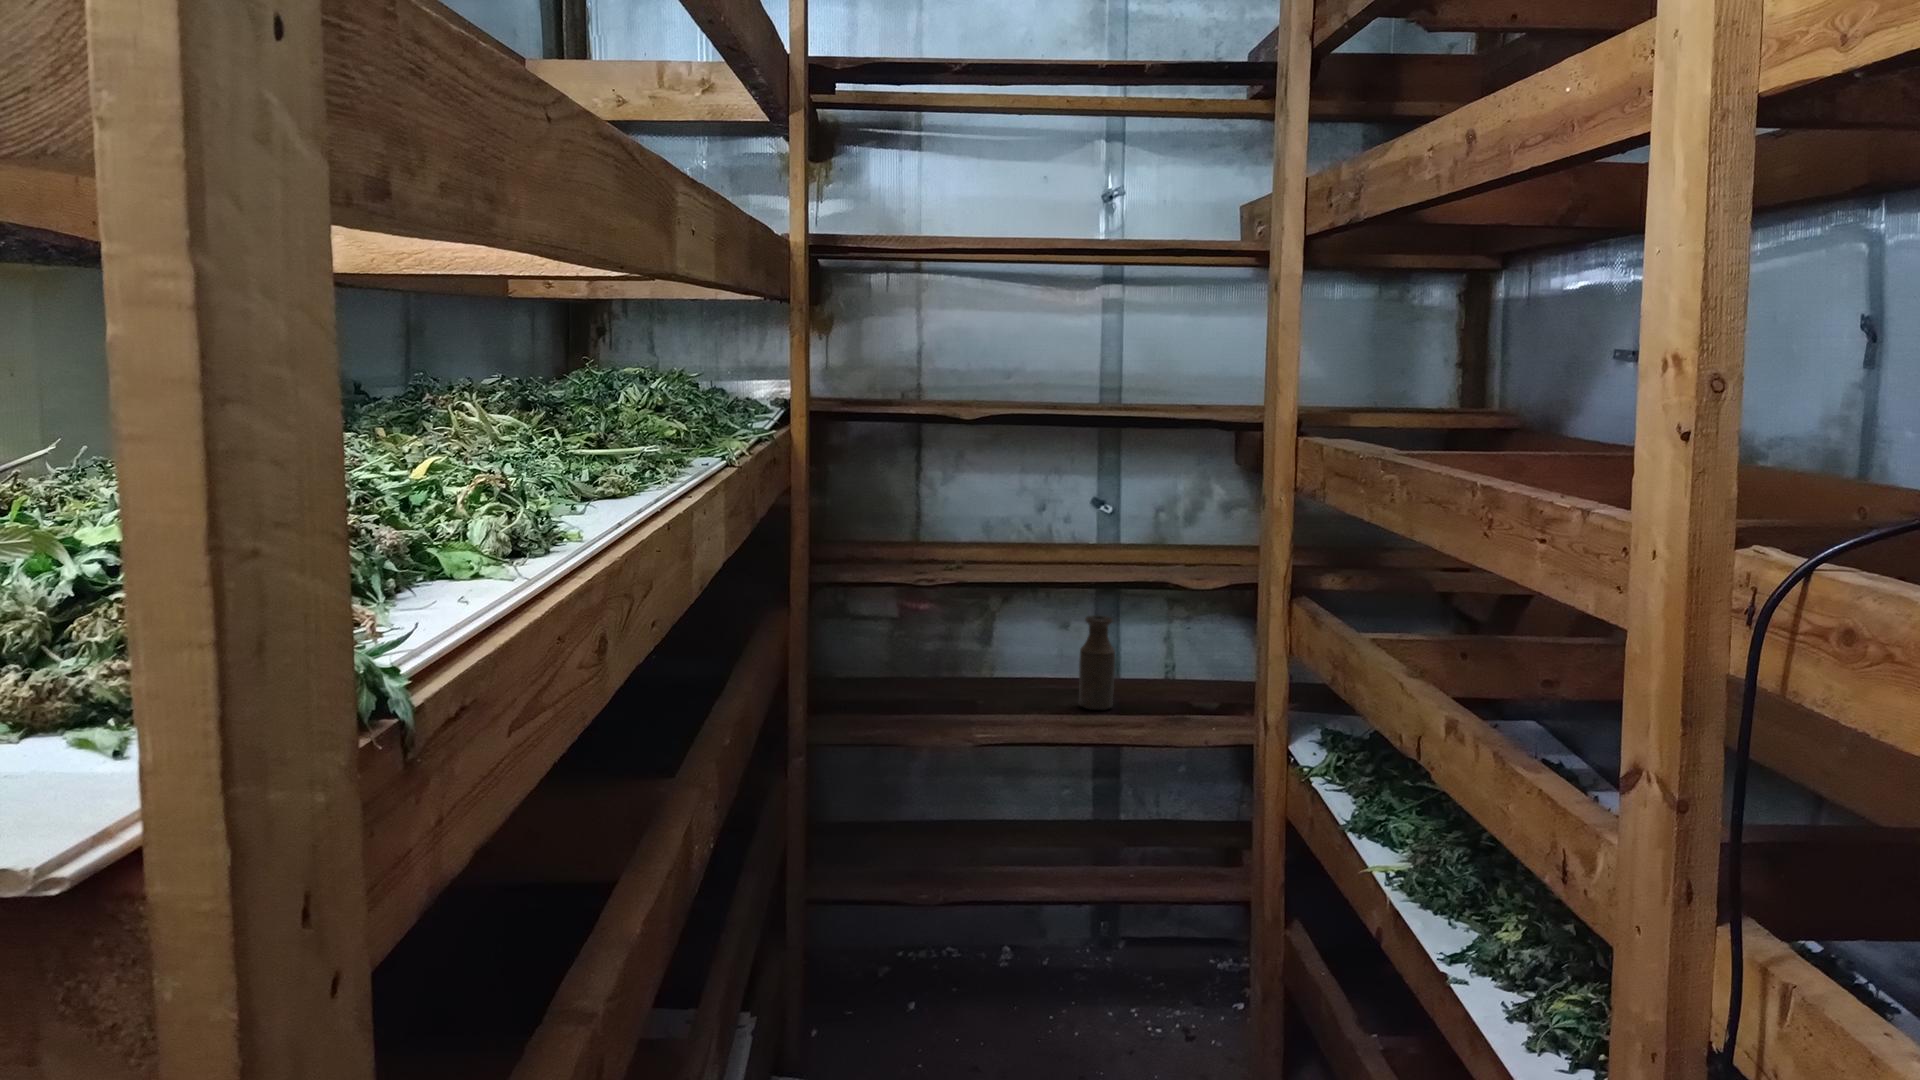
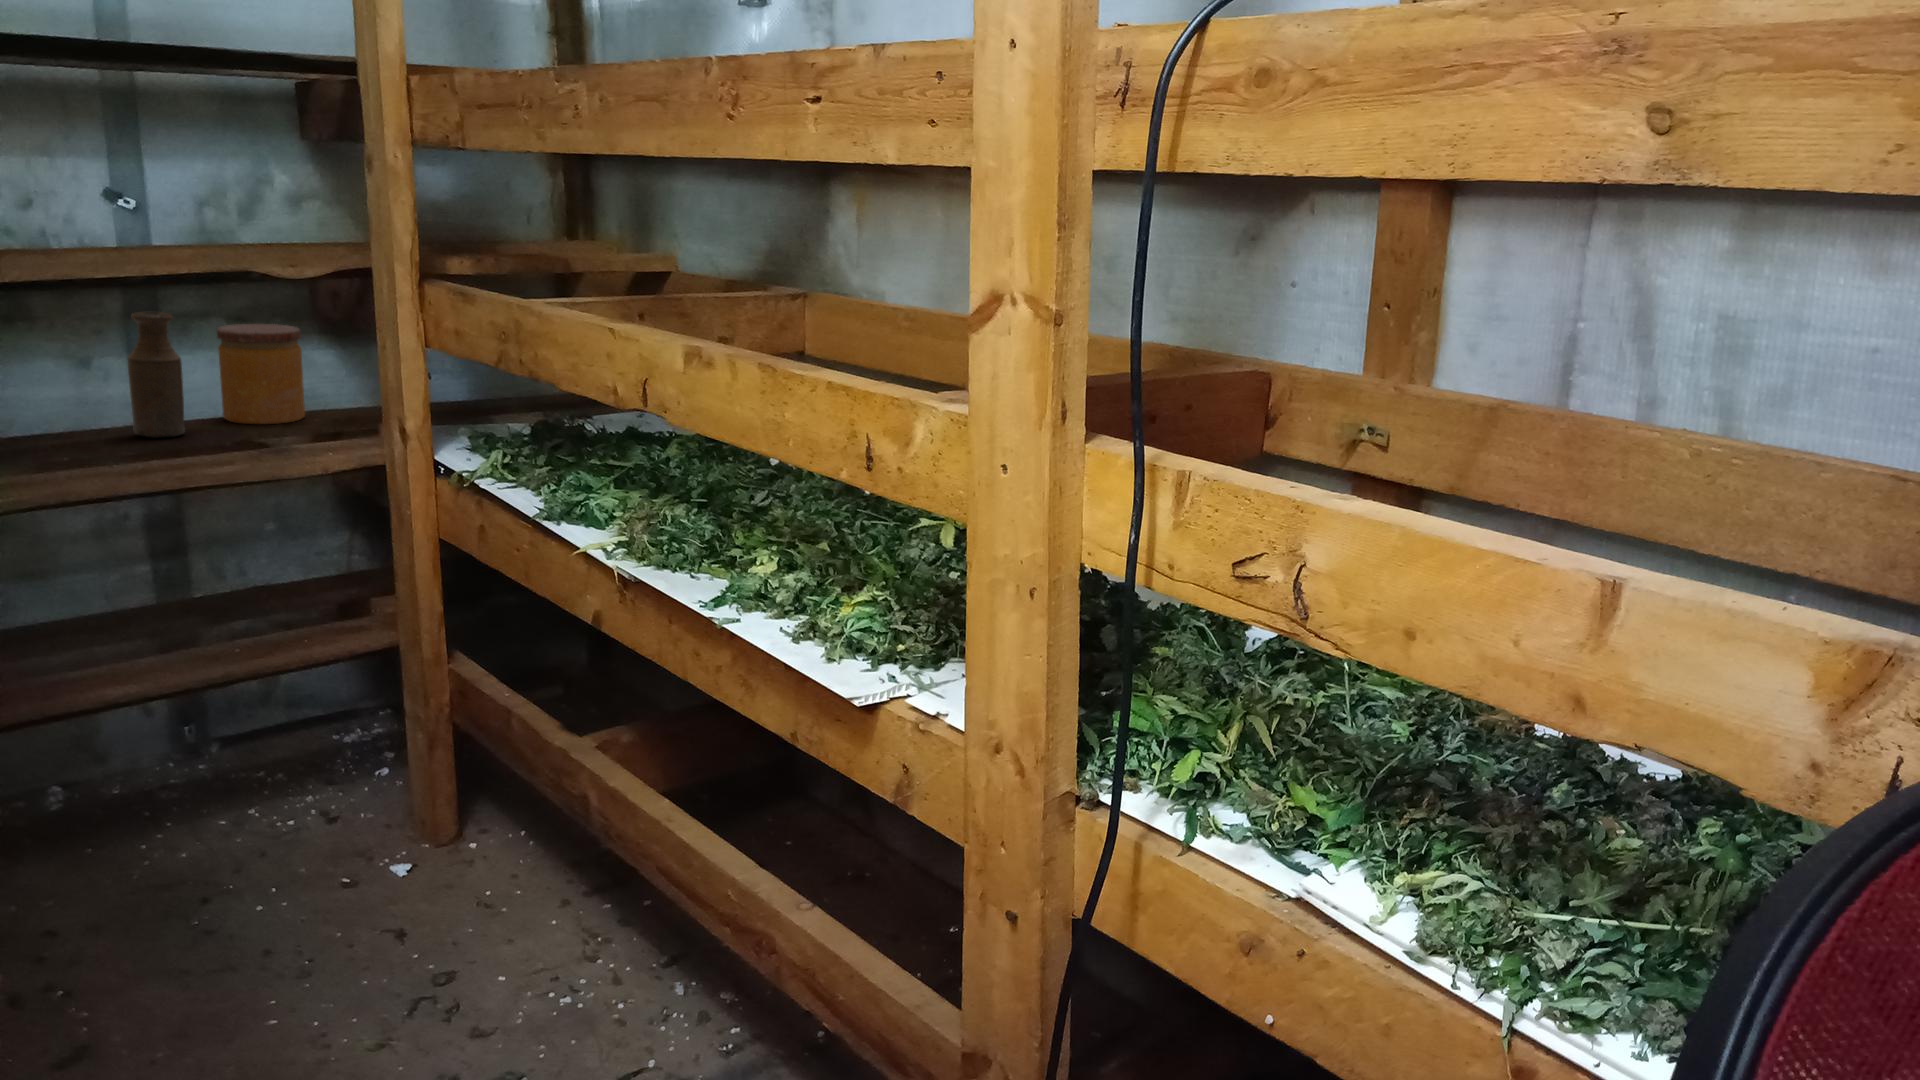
jar: none [1145,621,1207,703] -> present [217,324,305,424]

